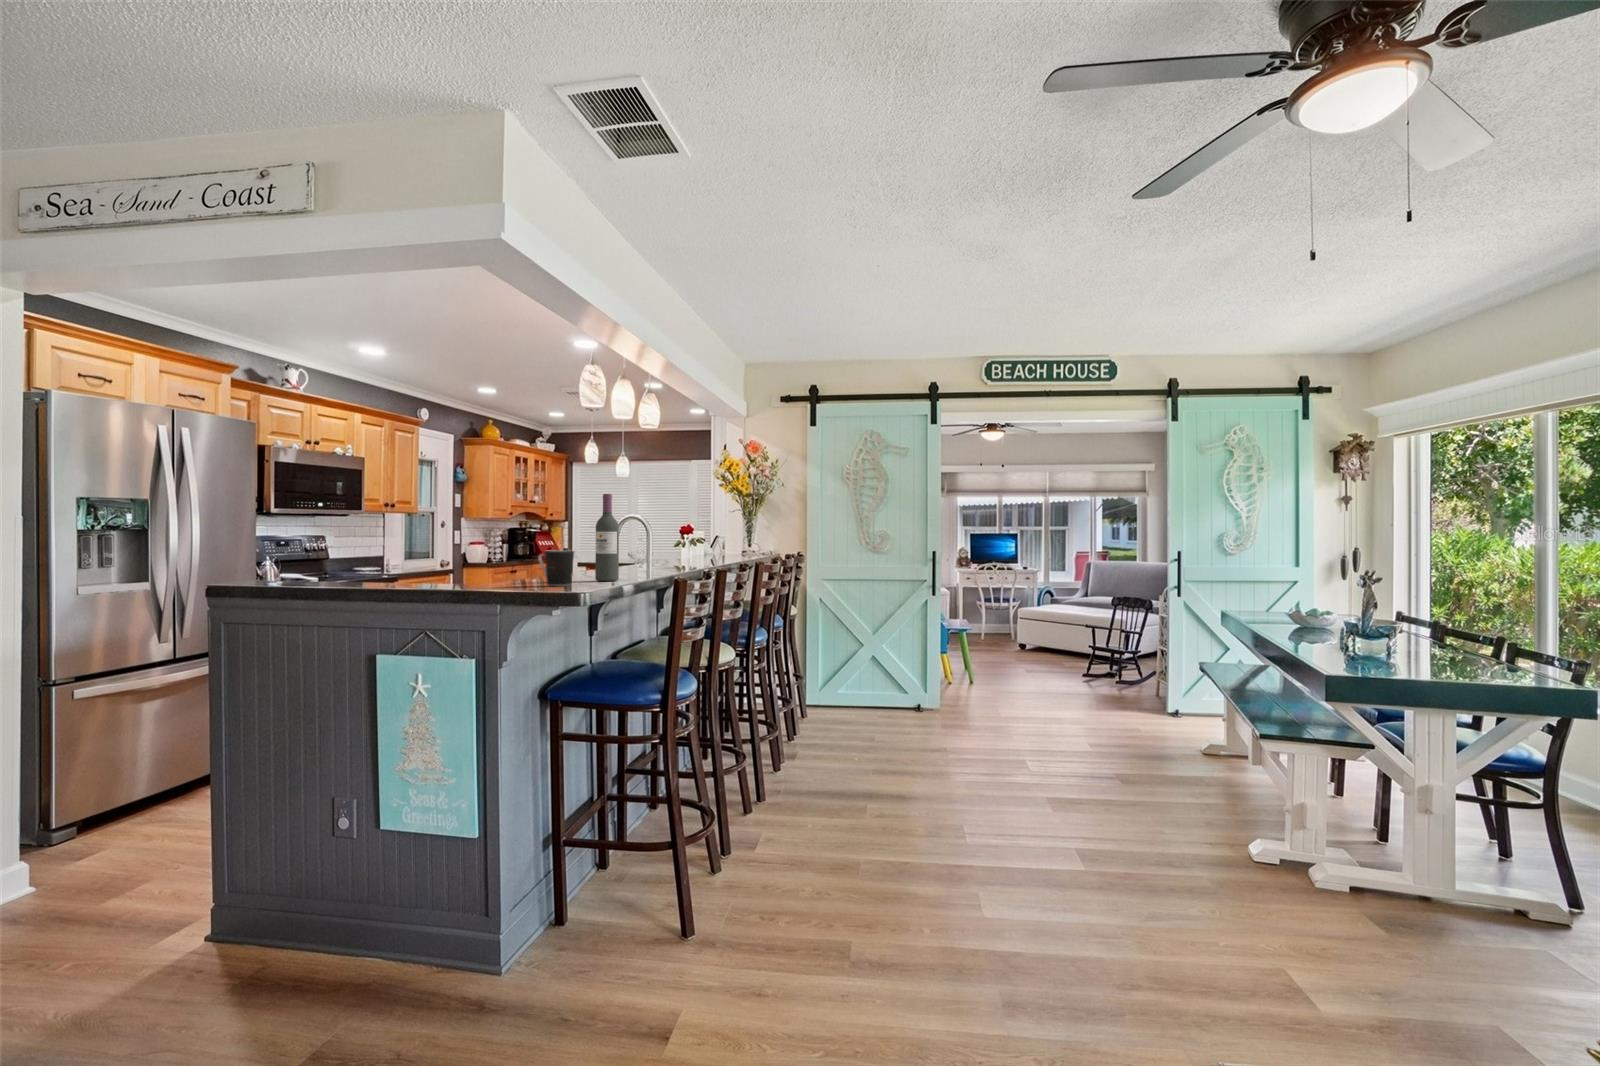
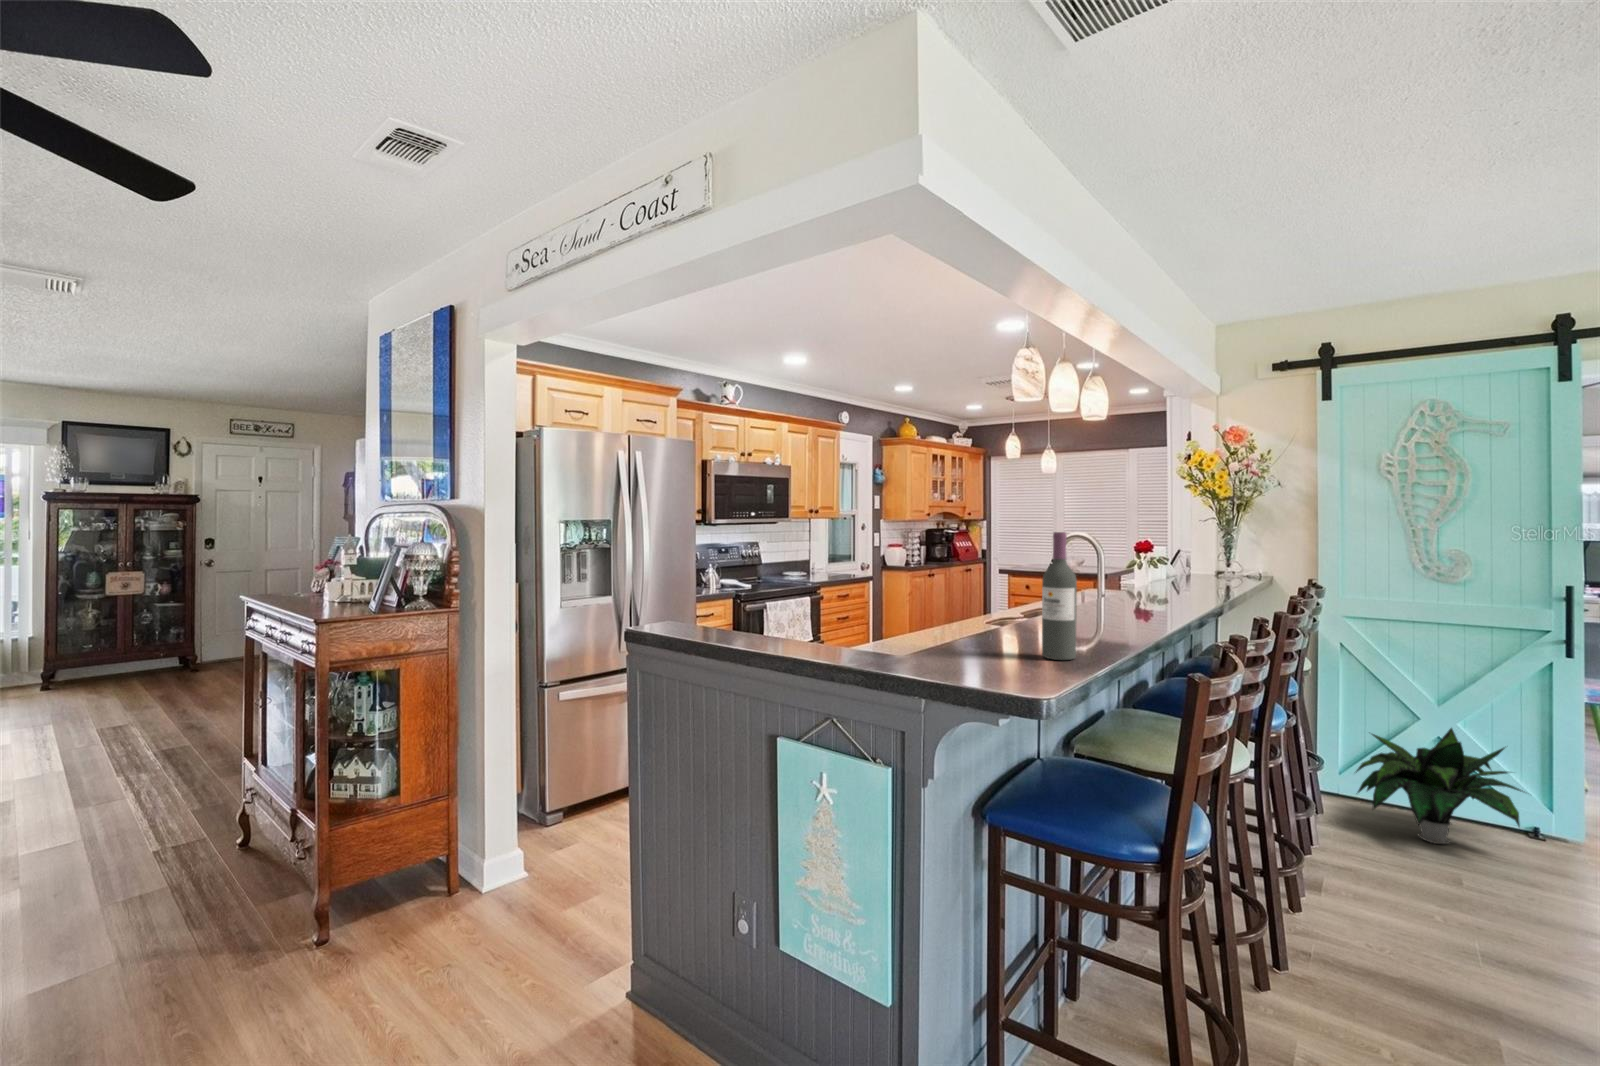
coffee cup: present [538,550,574,586] -> none [964,618,1015,674]
potted plant: none [820,645,910,721] -> present [1356,728,1523,844]

